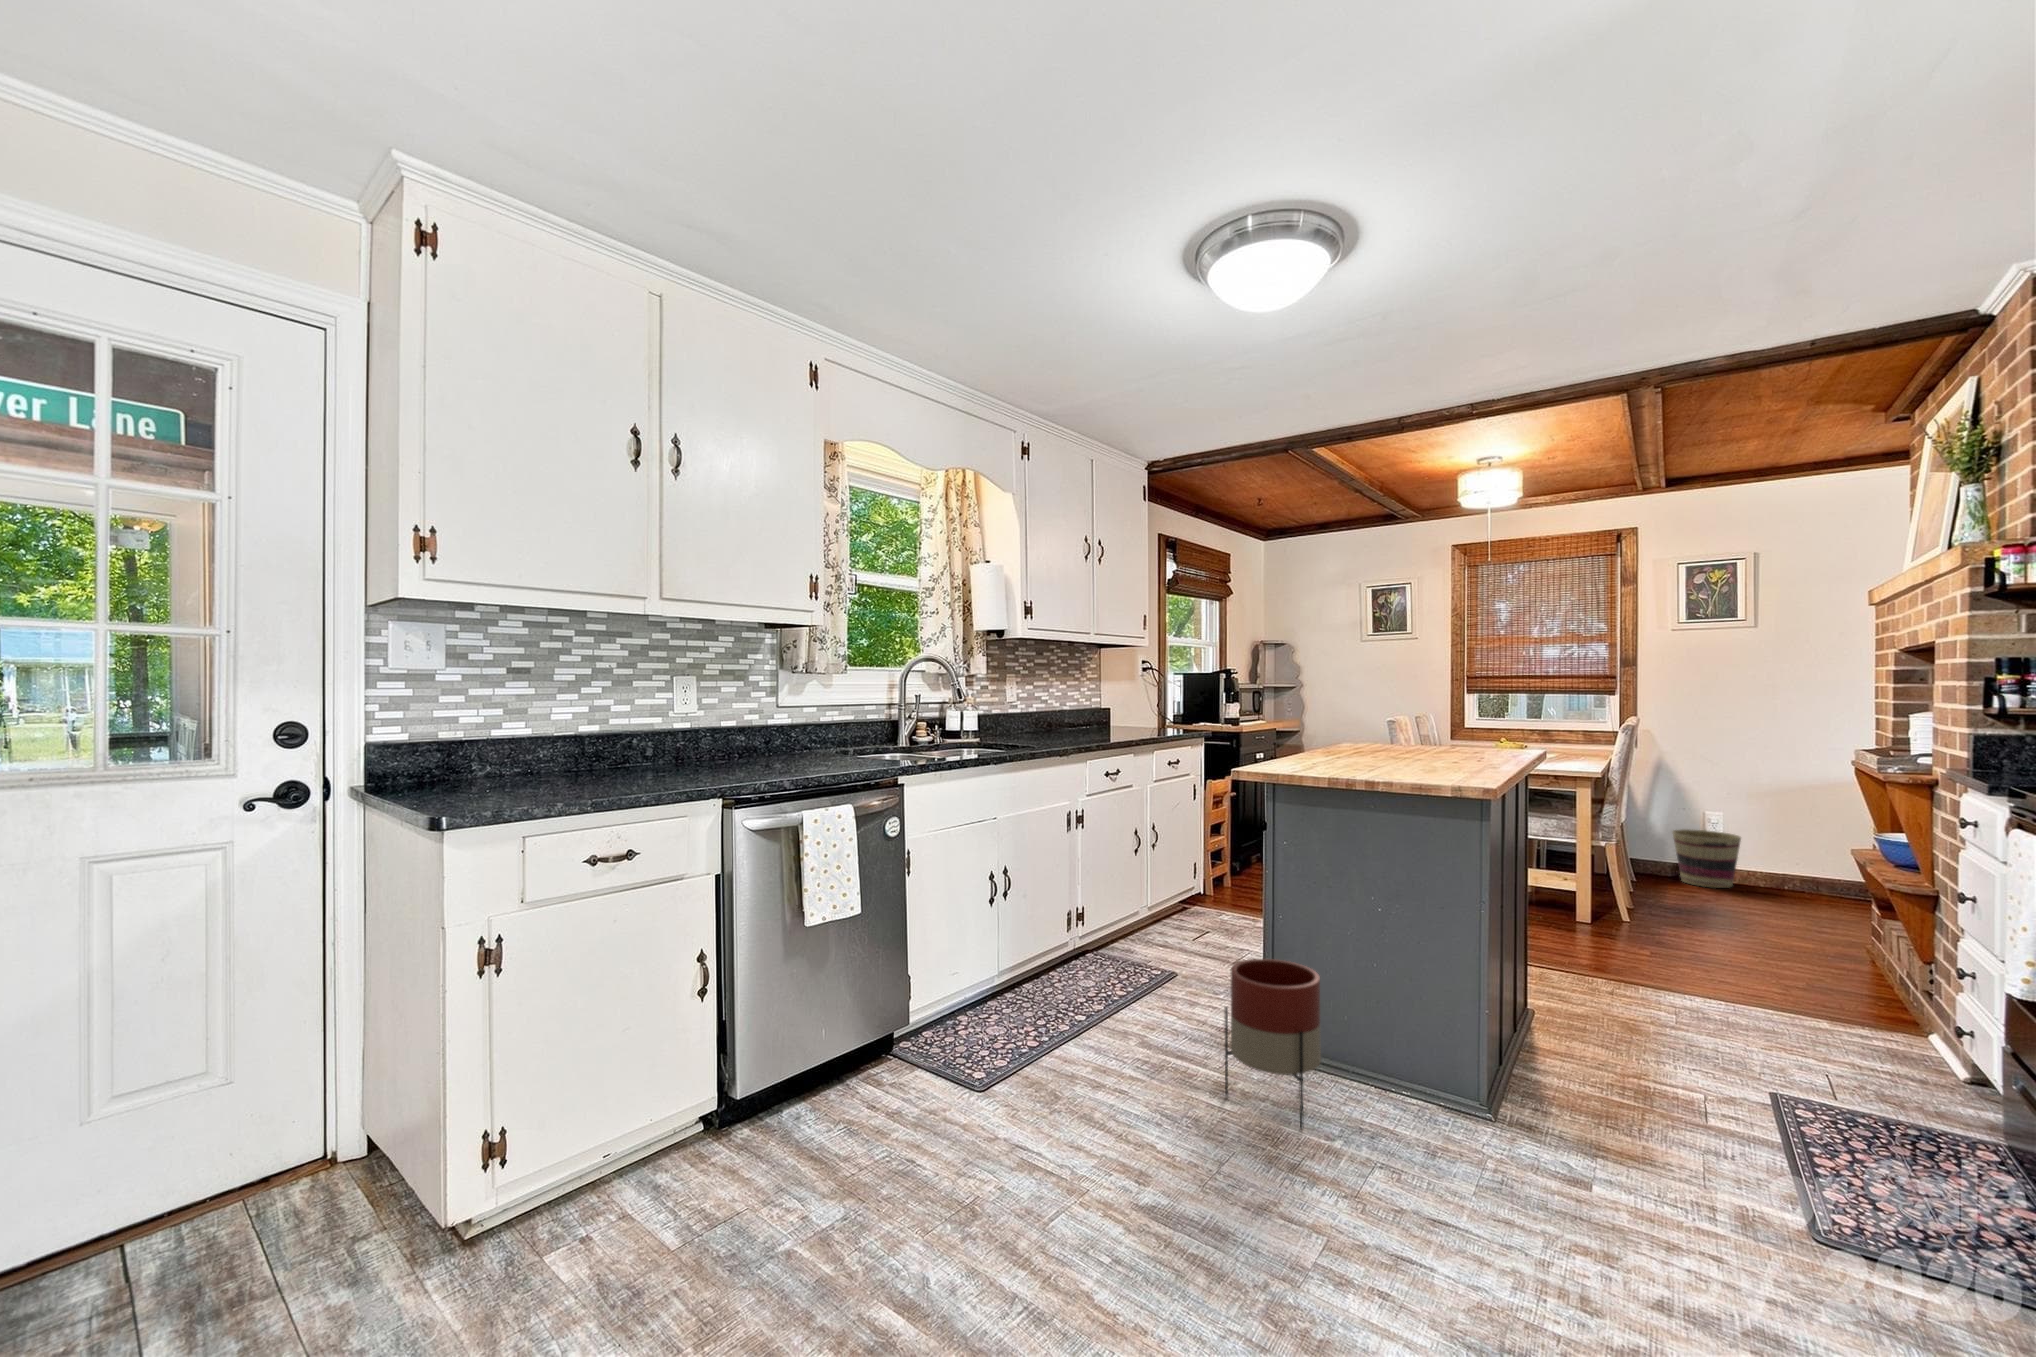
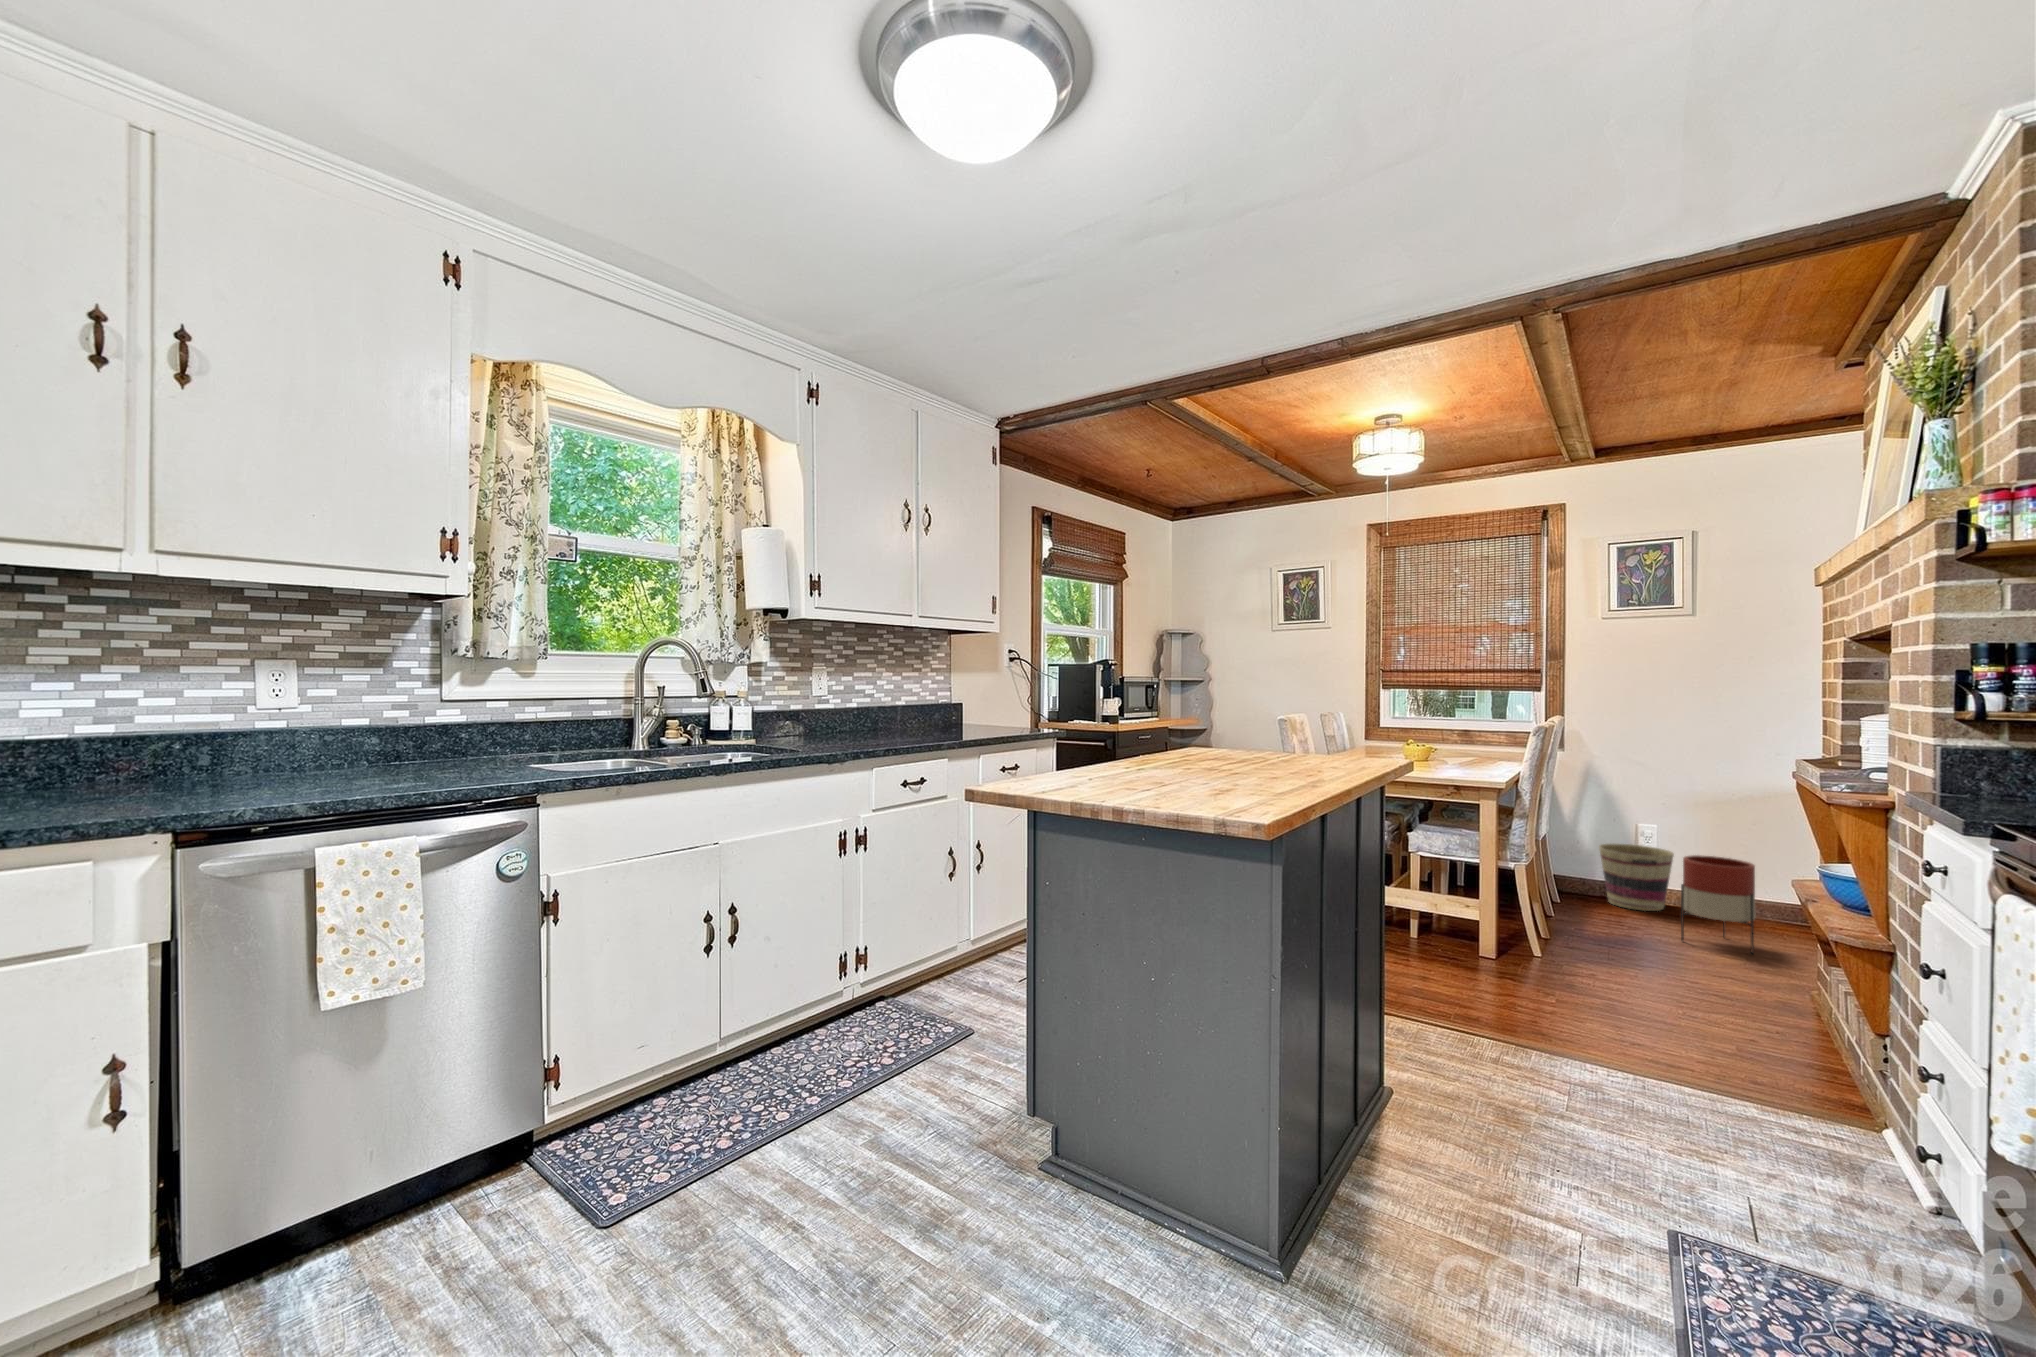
planter: present [1225,959,1321,1128] -> present [1681,855,1756,954]

